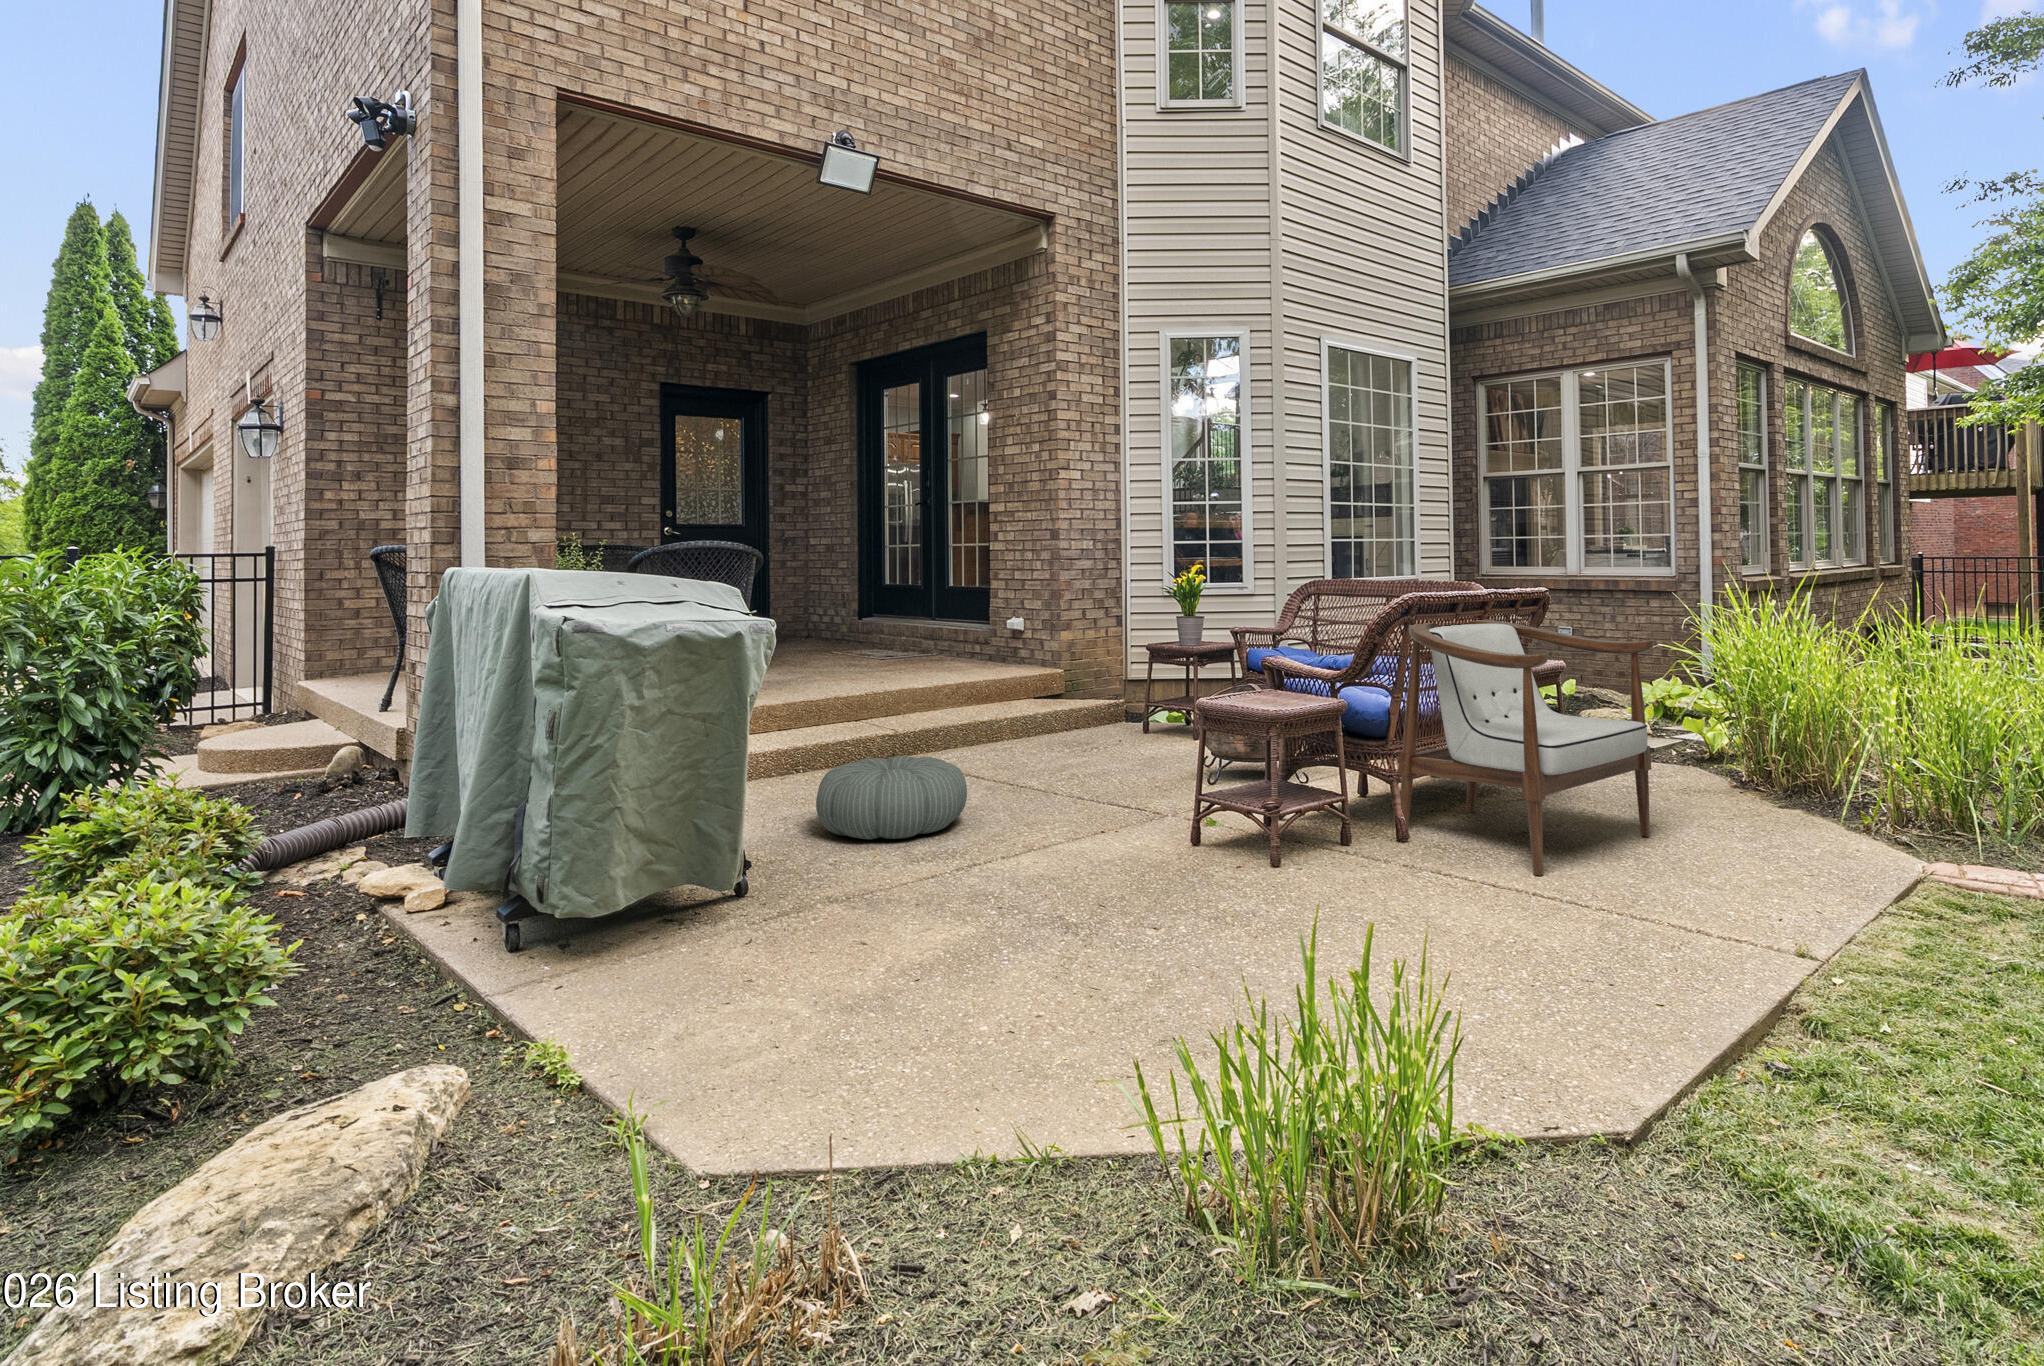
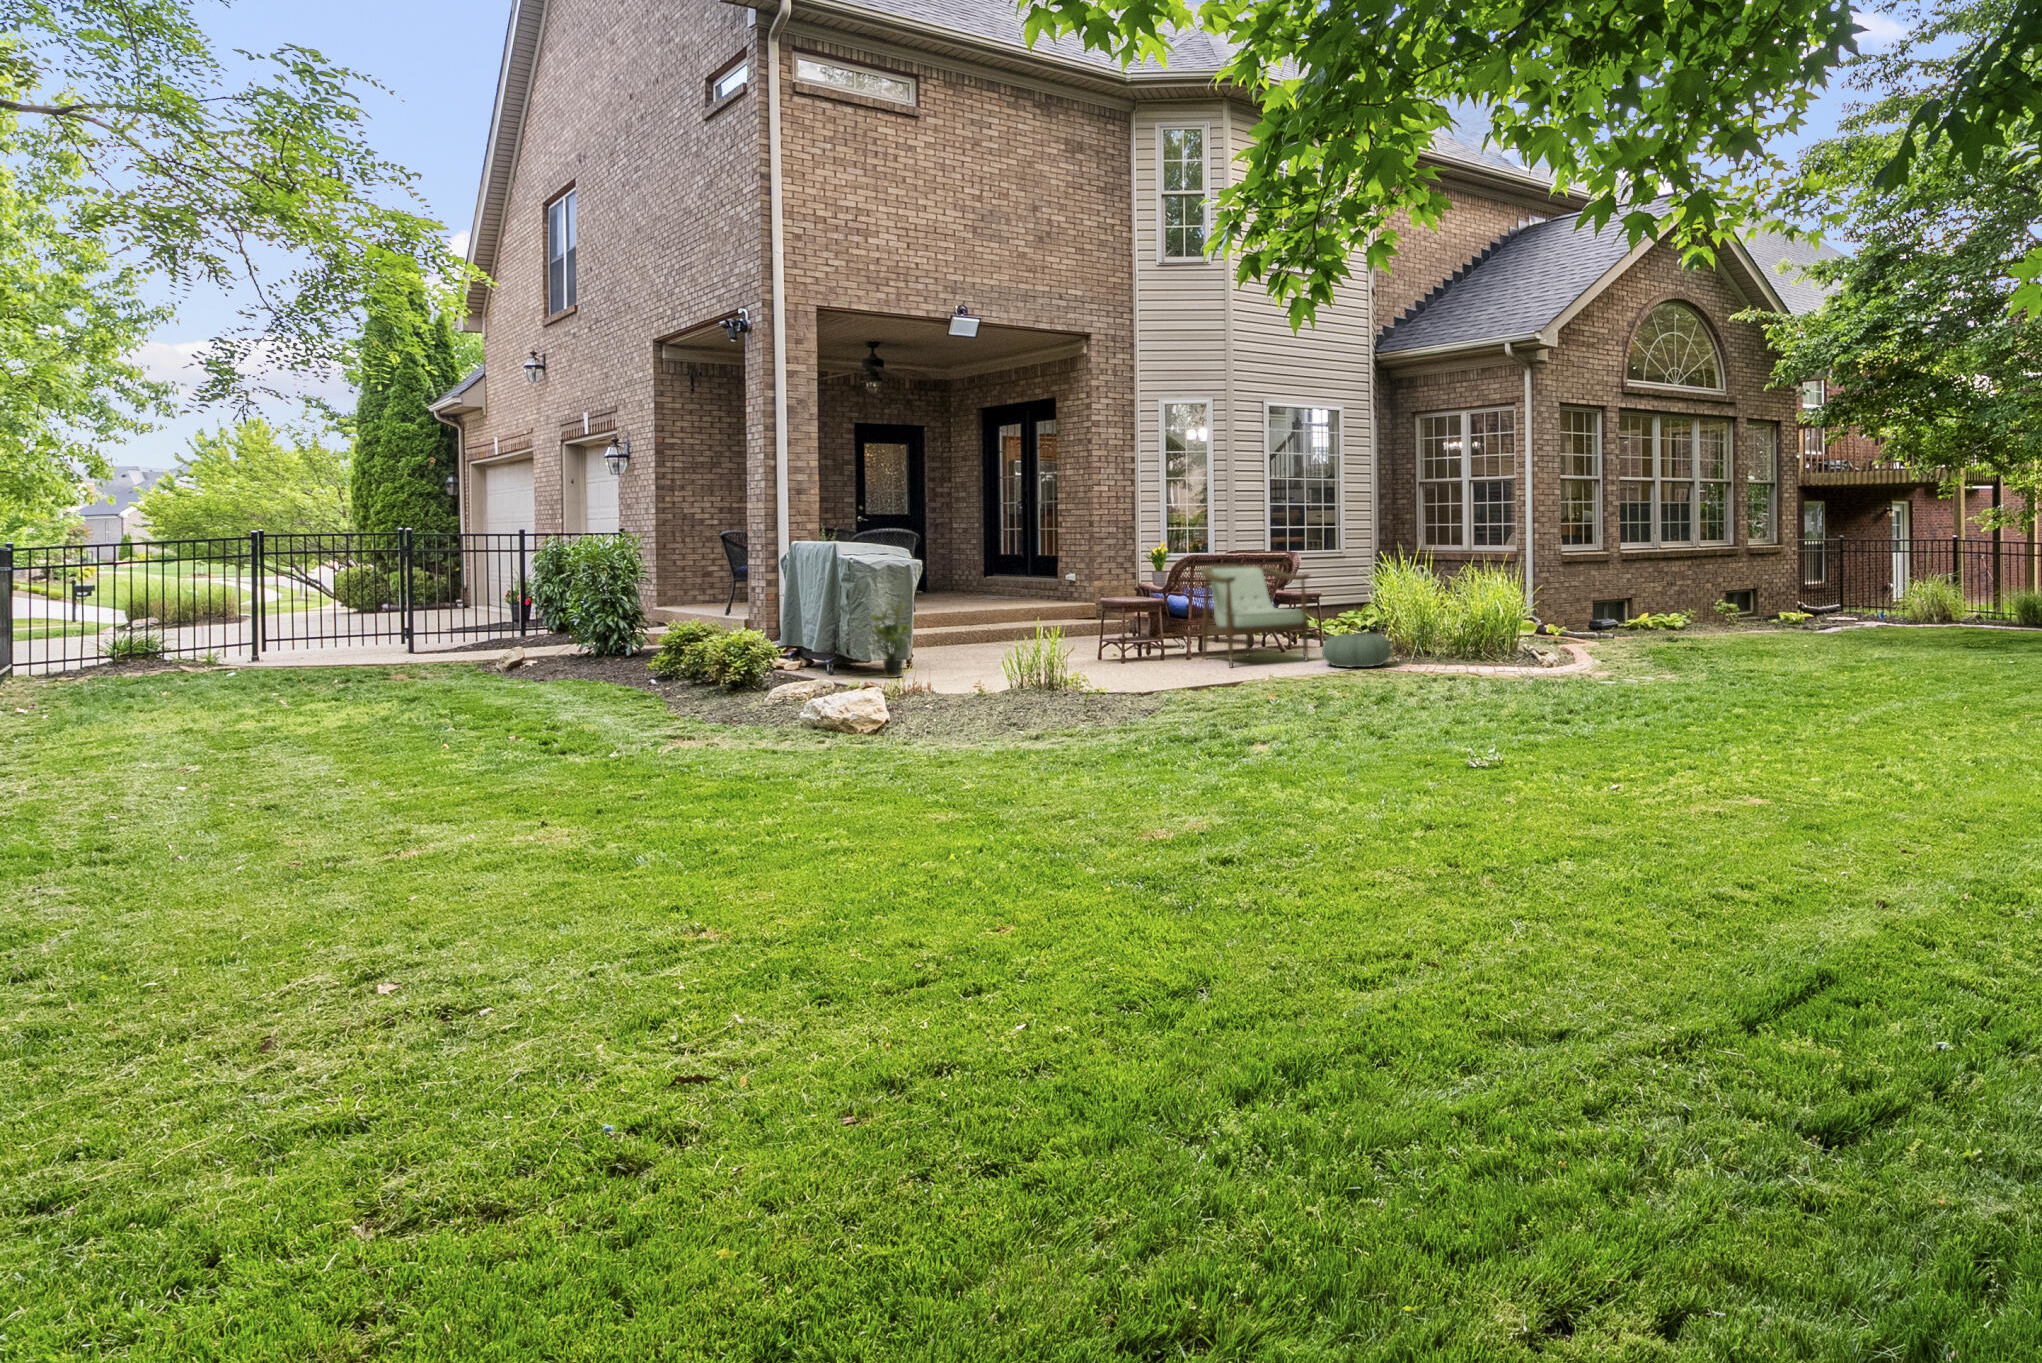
potted plant: none [639,736,757,961] -> present [871,604,910,678]
pouf: present [816,756,967,840] -> present [1322,634,1392,667]

